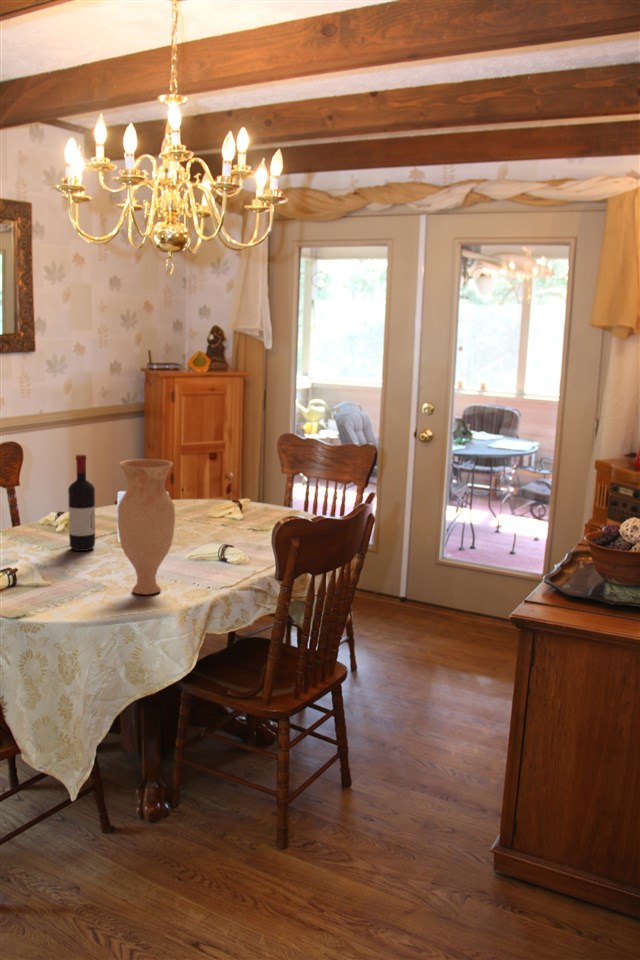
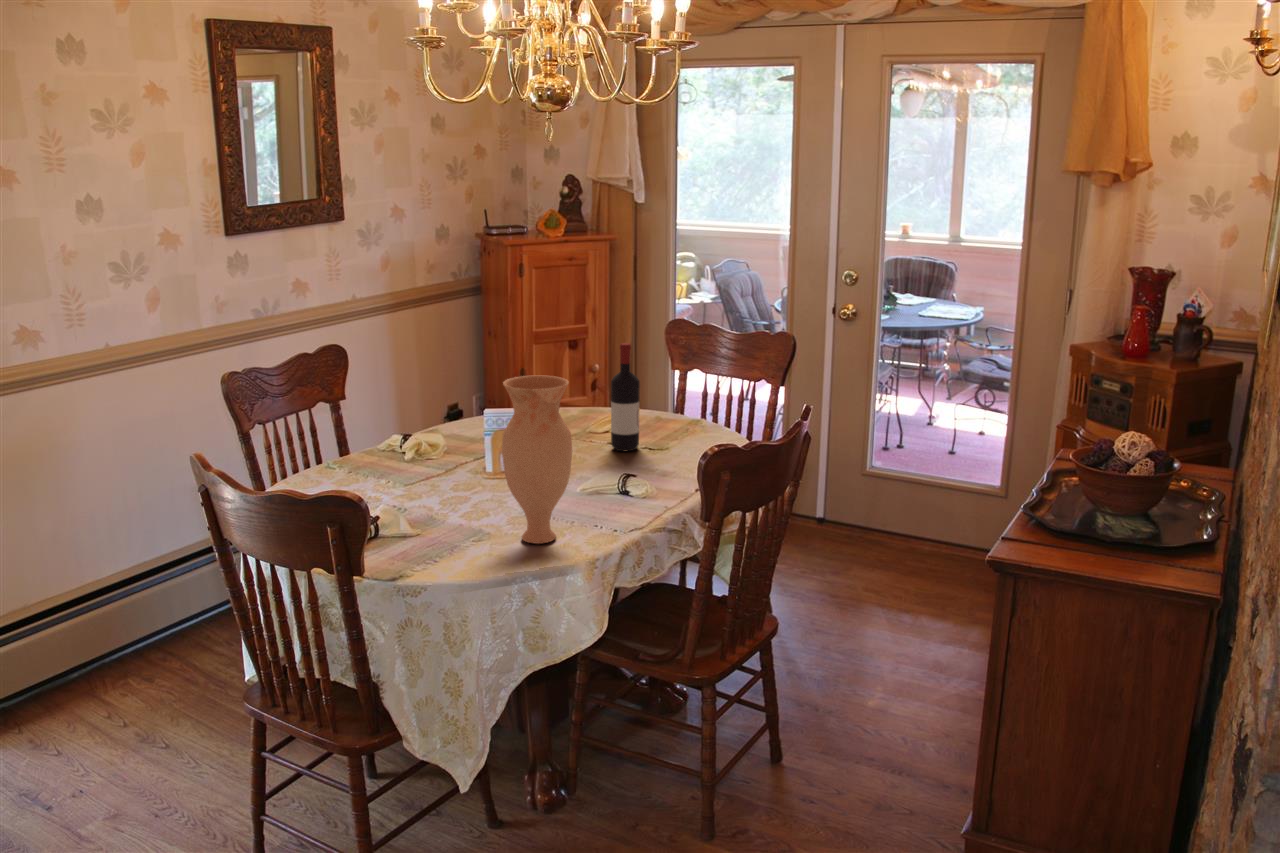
wine bottle: present [68,455,95,551] -> present [611,343,640,451]

